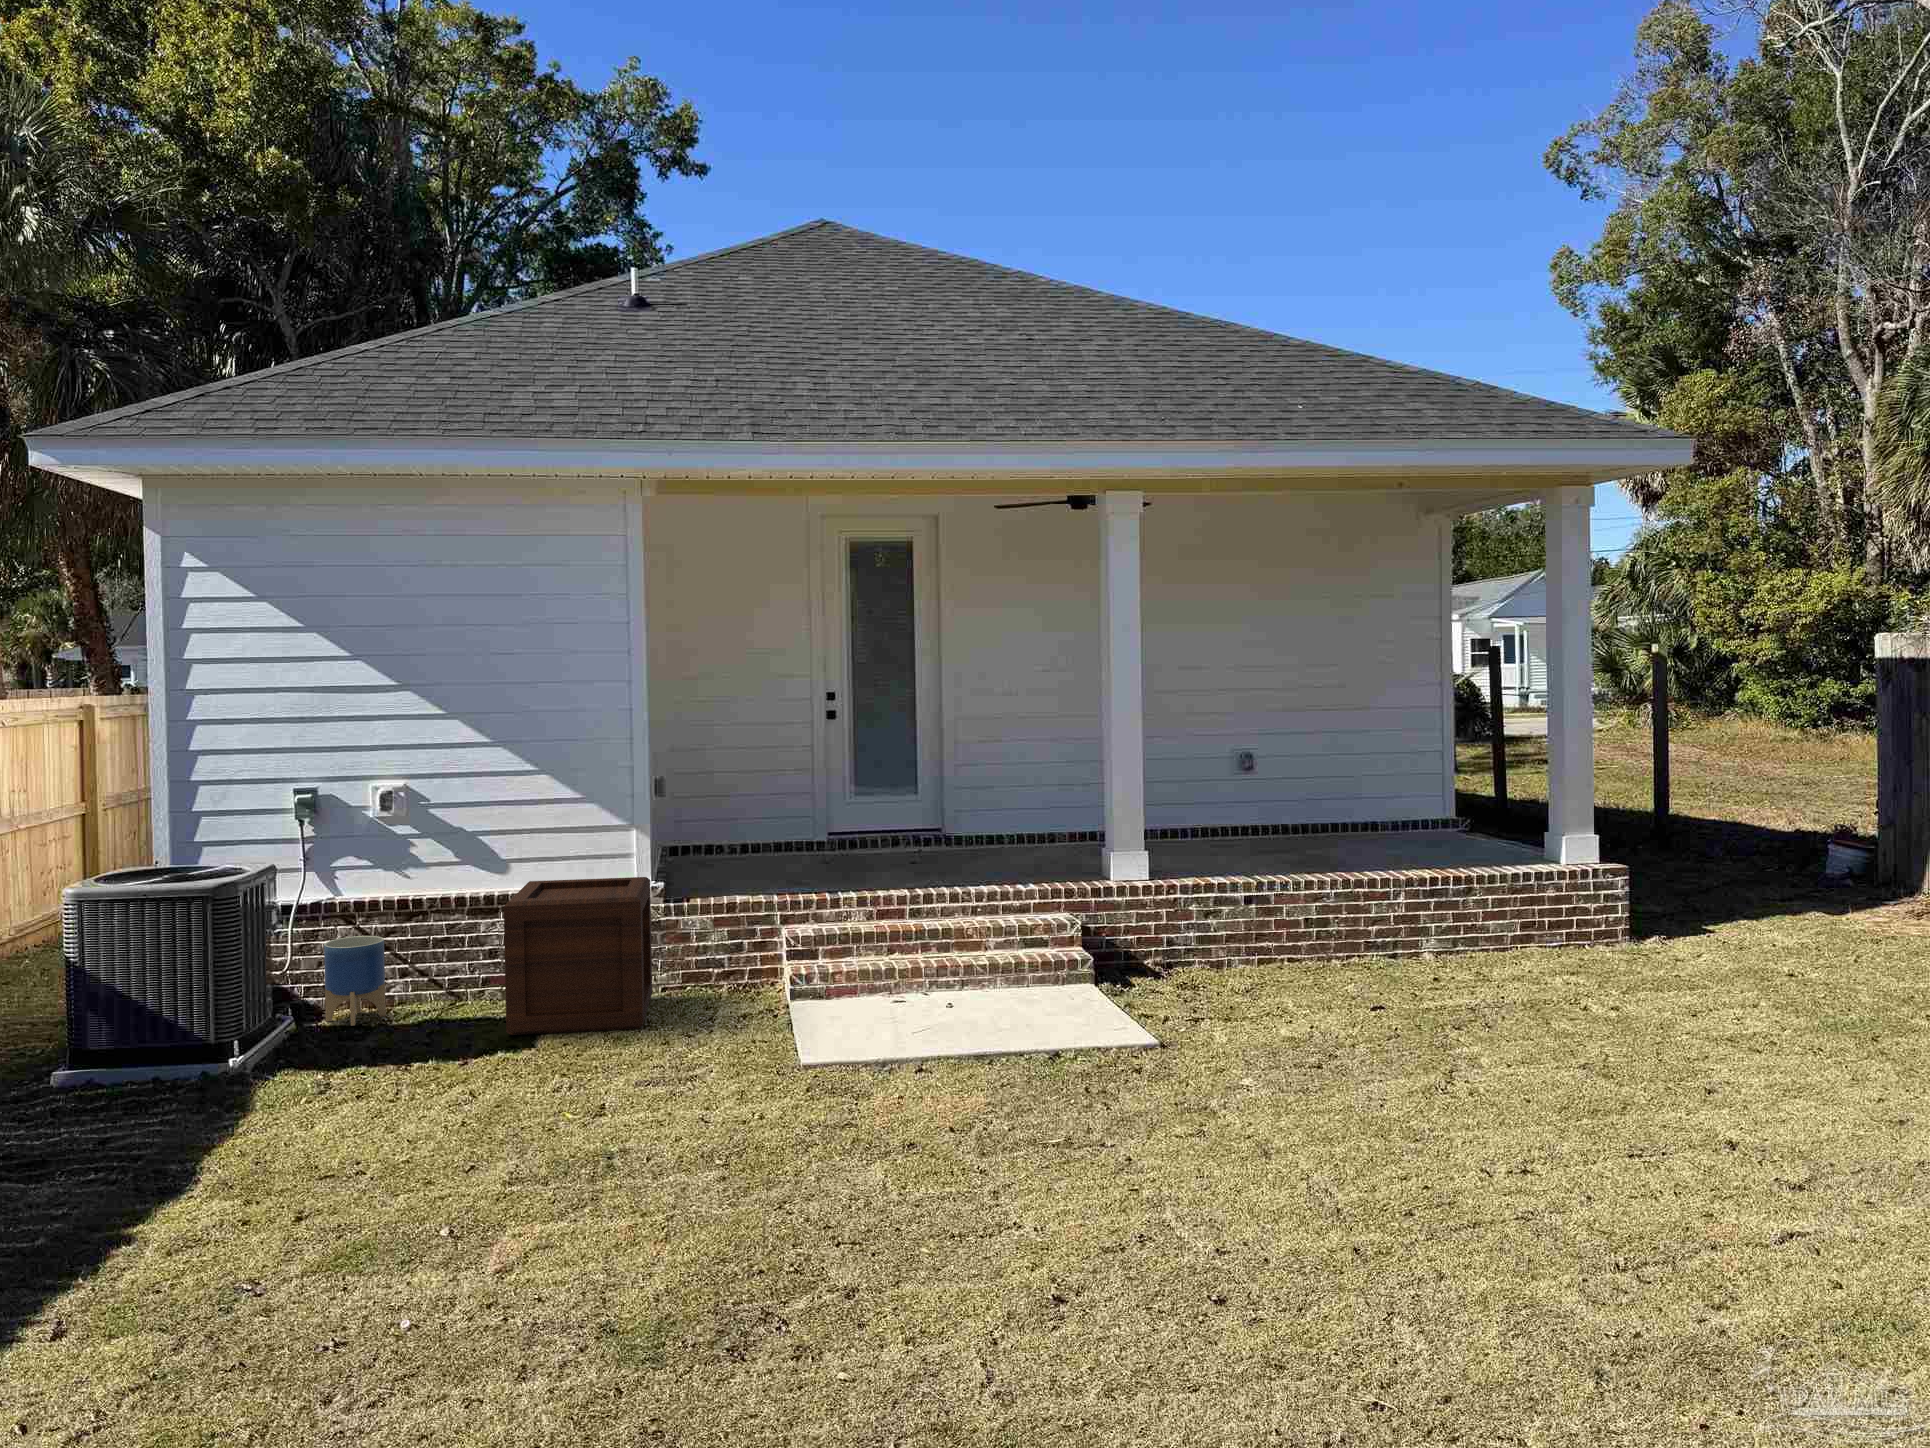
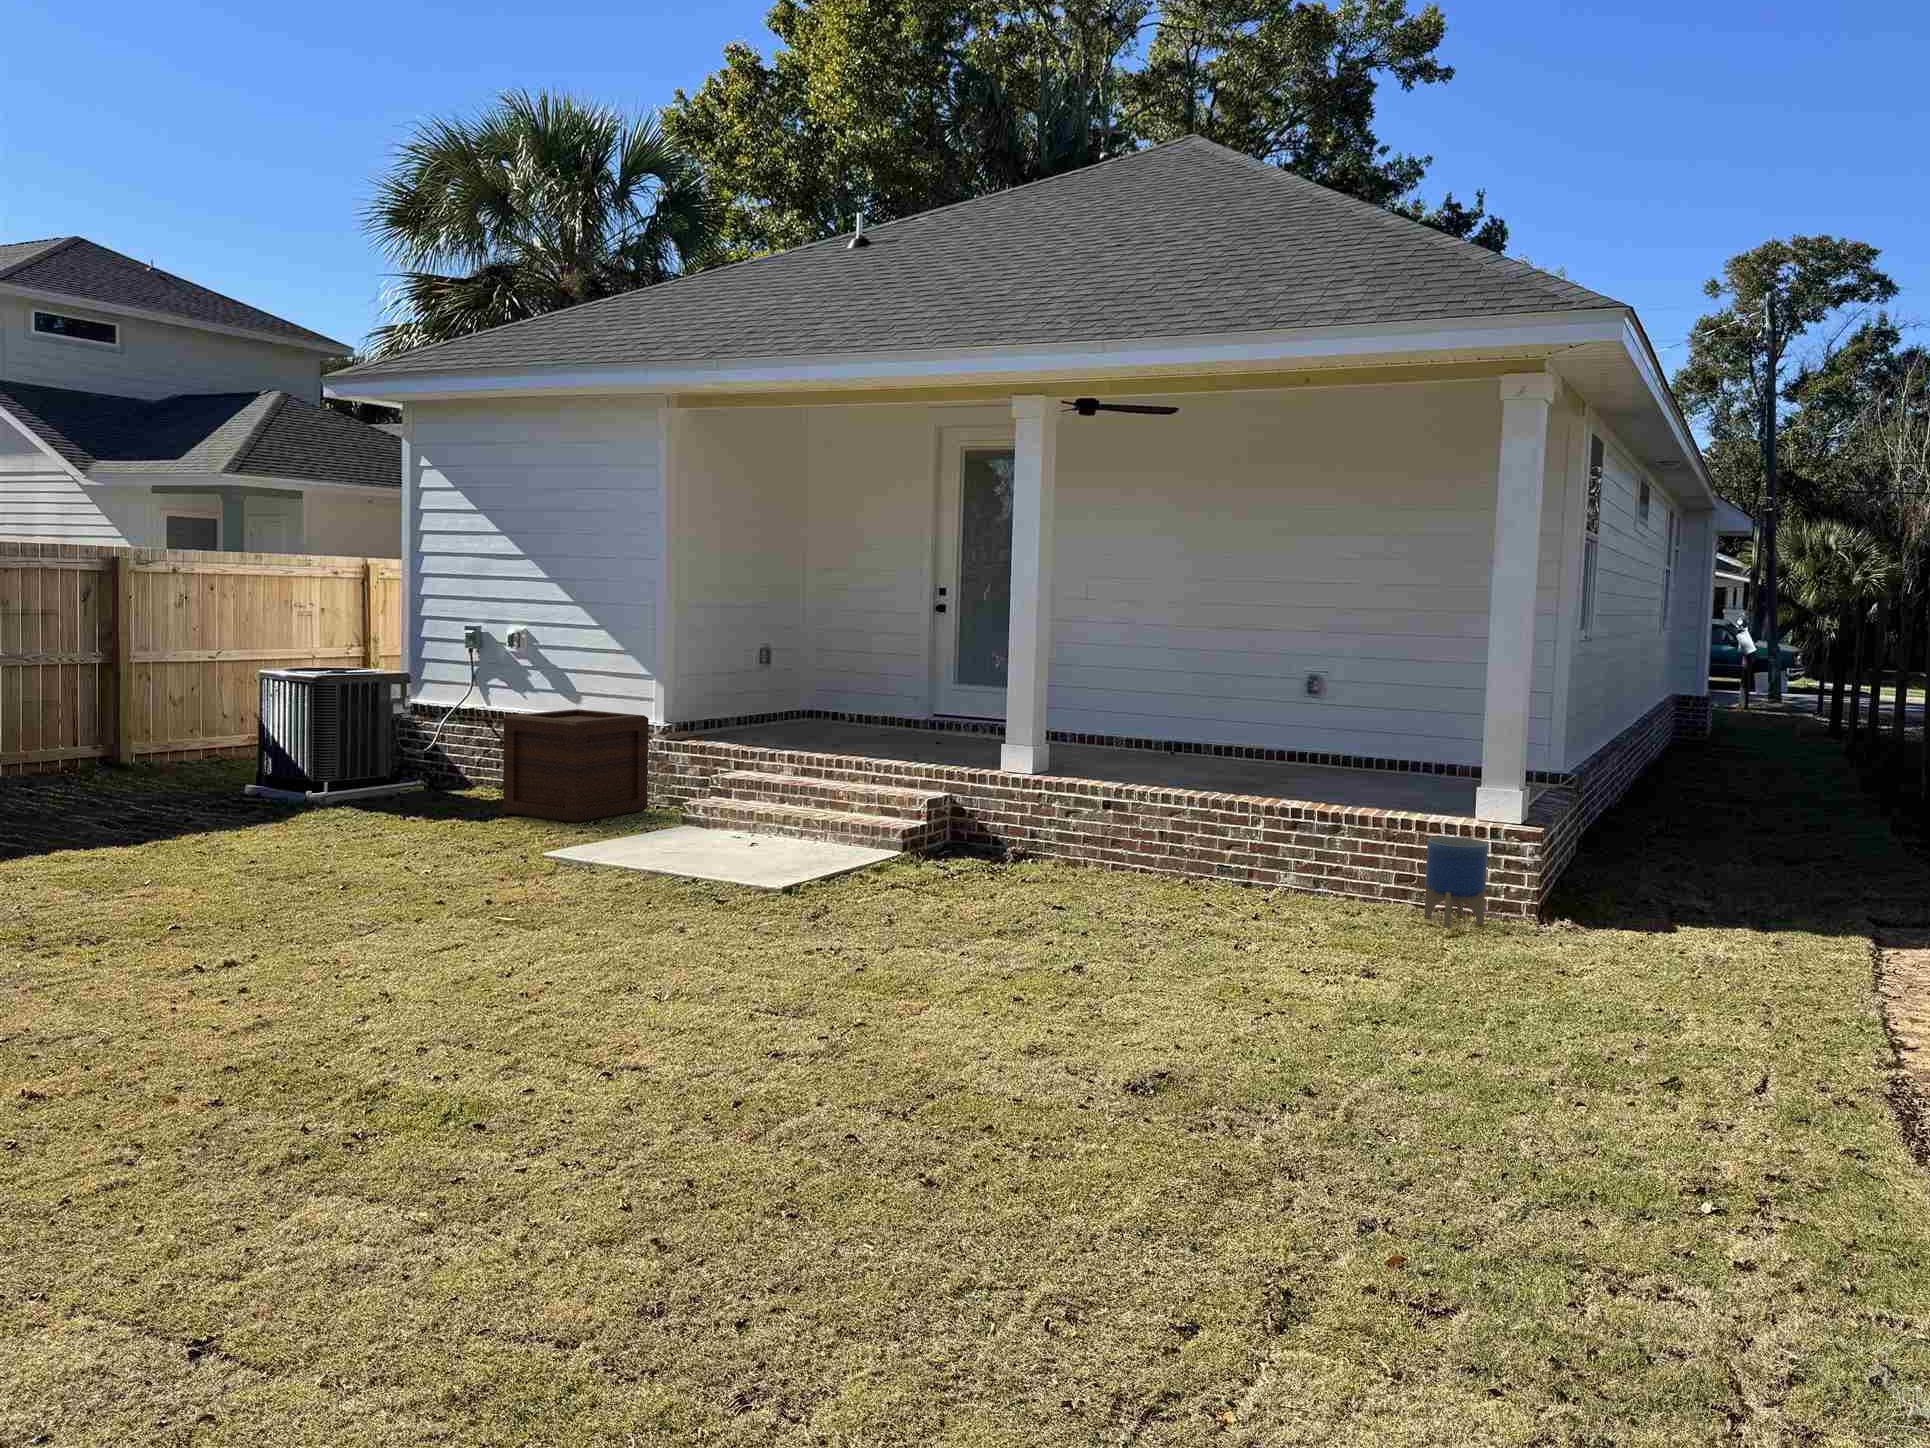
planter: present [324,936,386,1026] -> present [1424,837,1488,927]

